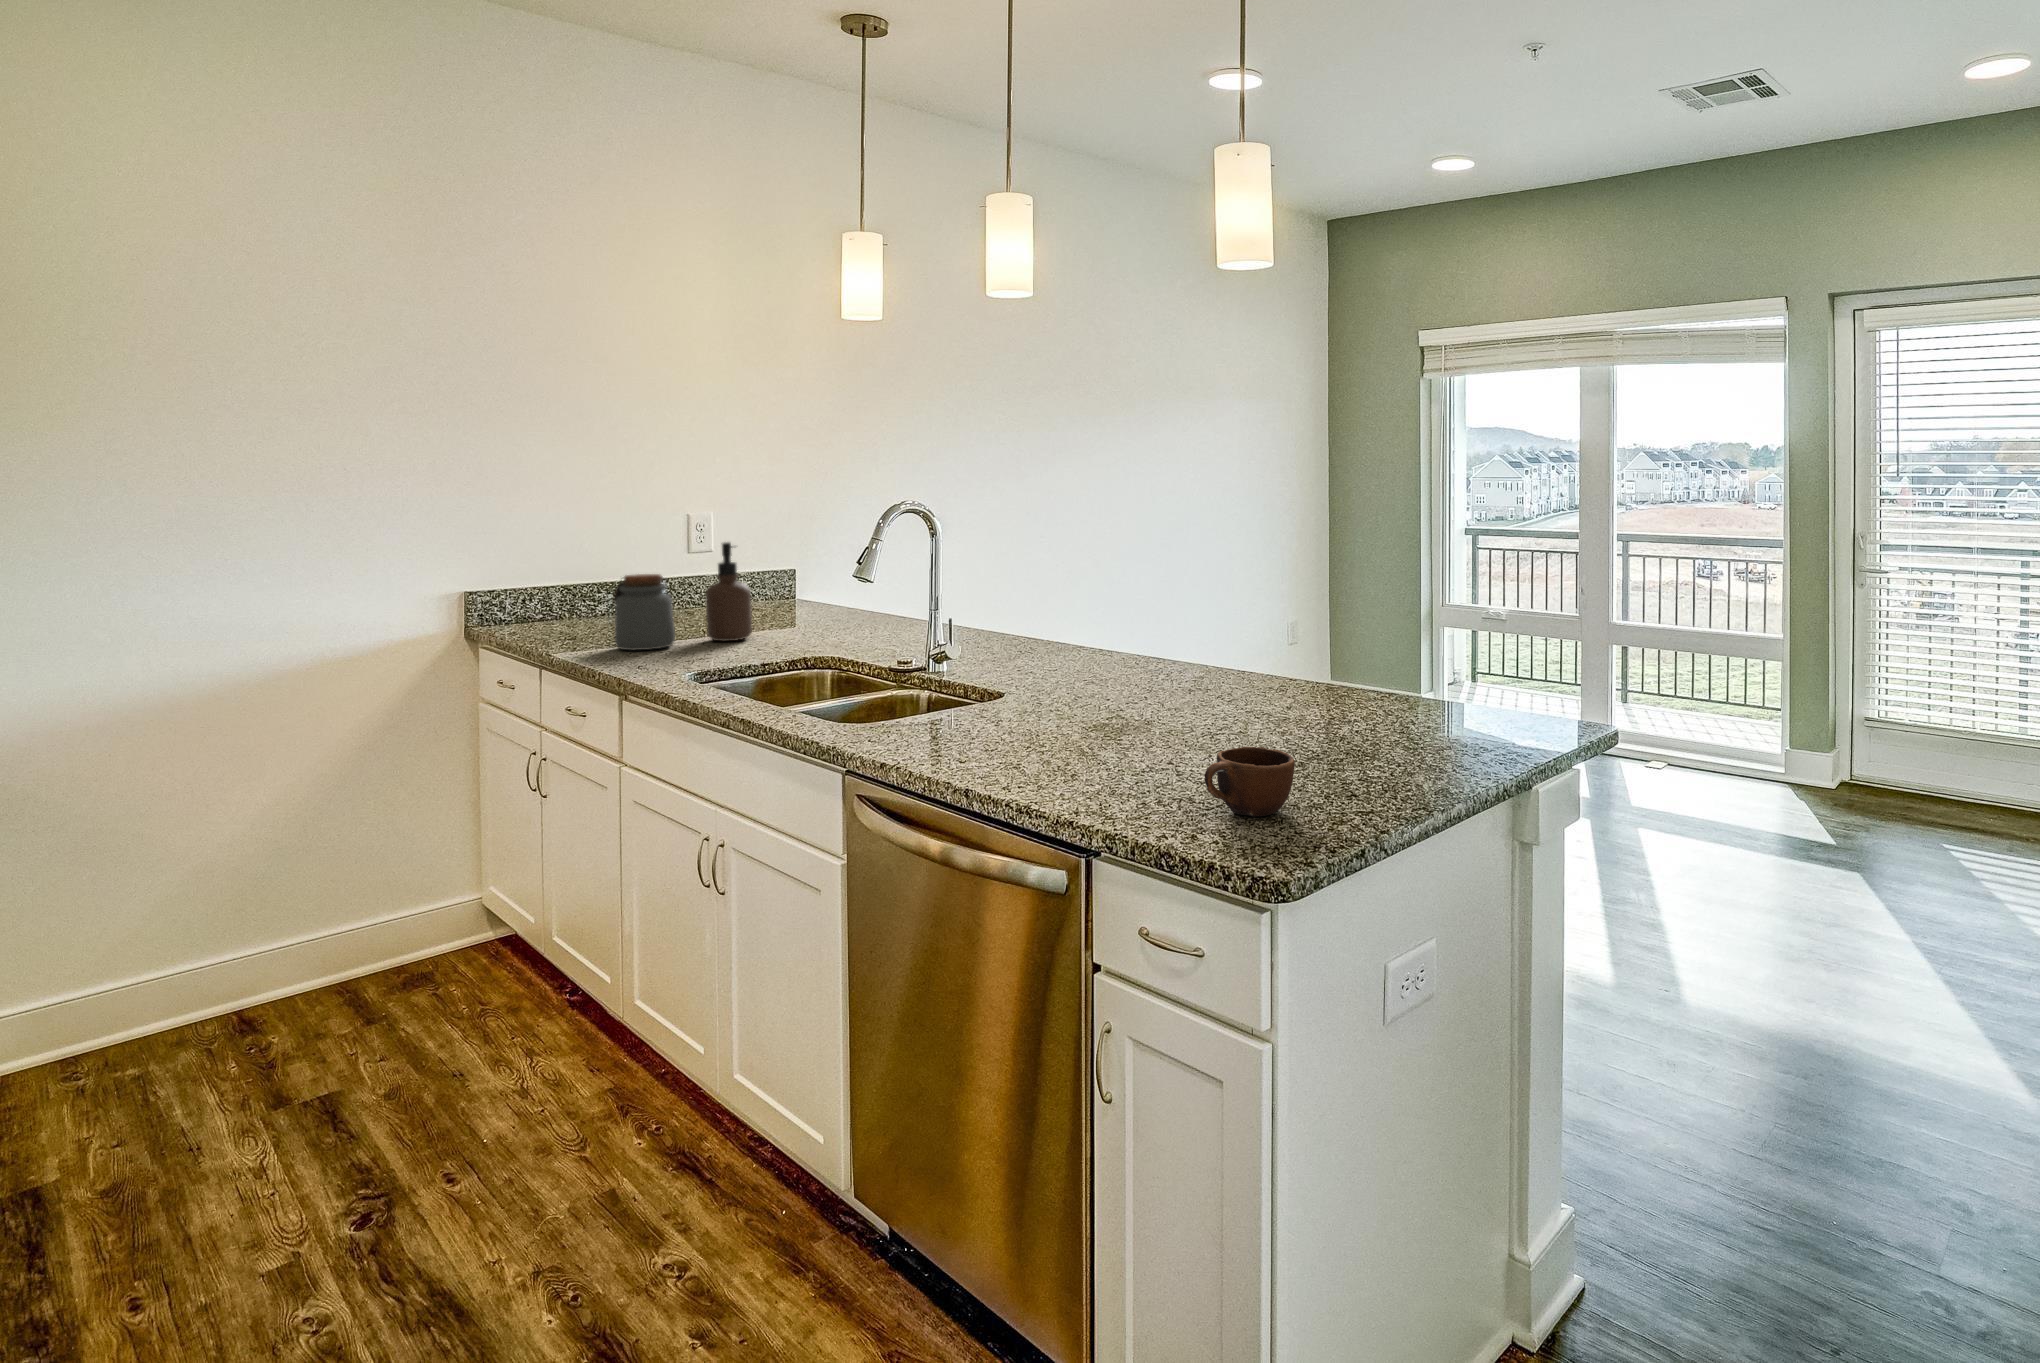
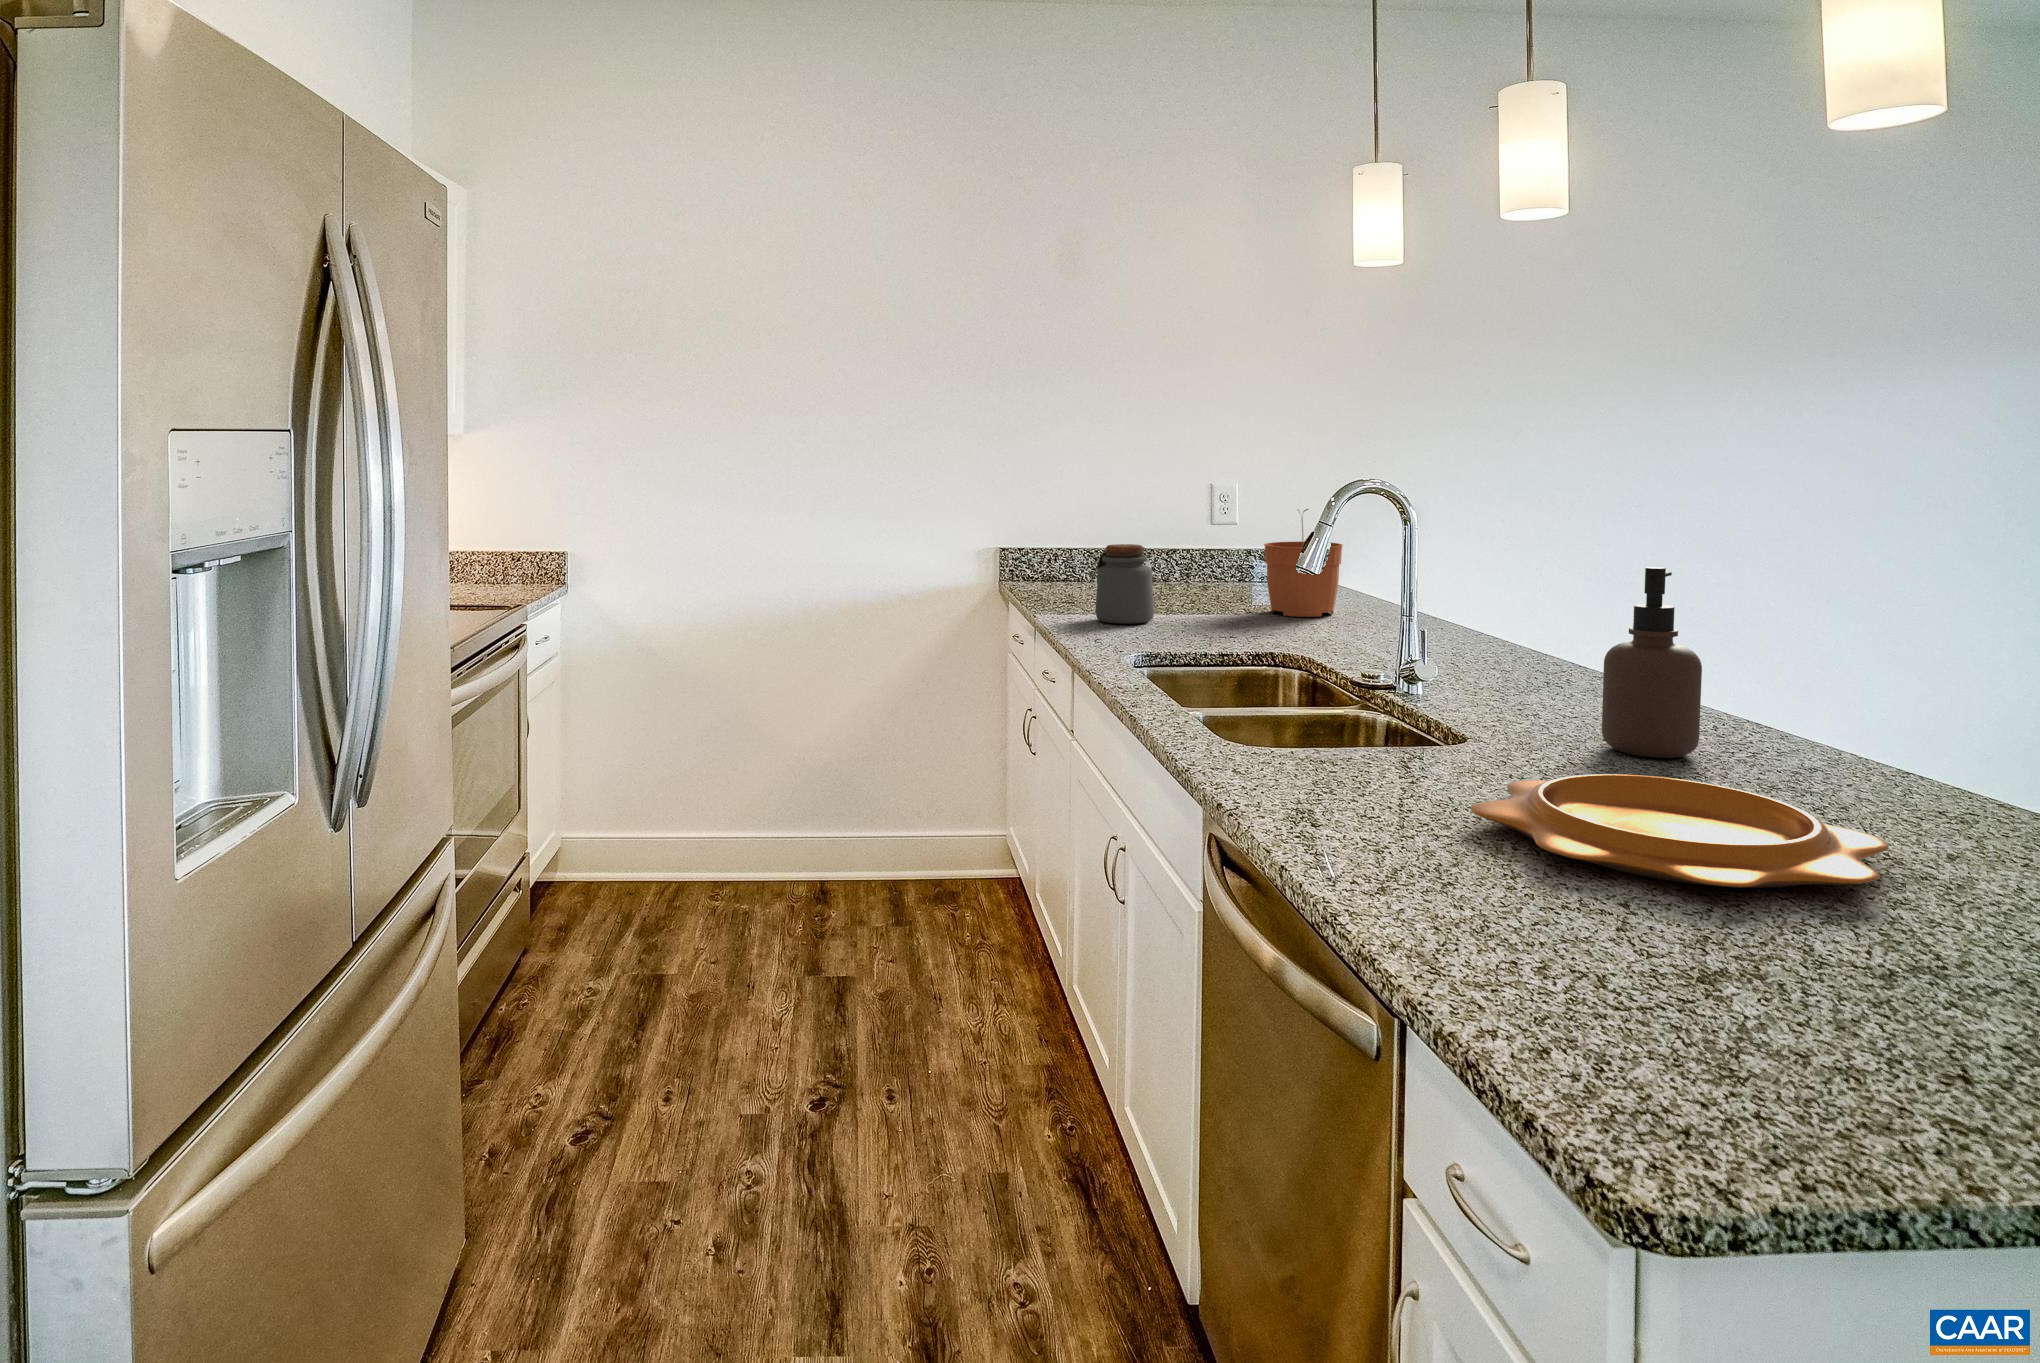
plant pot: none [764,537,832,631] -> present [1264,509,1343,617]
soap dispenser: present [705,542,752,641] -> present [1602,567,1702,758]
decorative bowl: none [1040,695,1249,749] -> present [1470,774,1889,888]
mug: present [1204,746,1295,816] -> none [1647,932,1877,1085]

